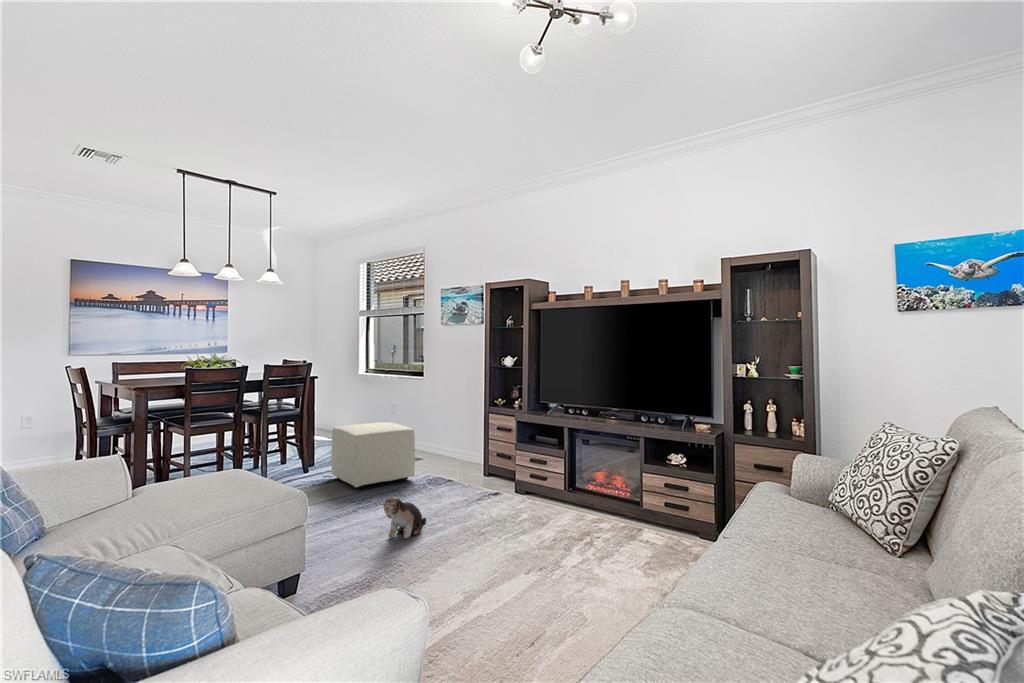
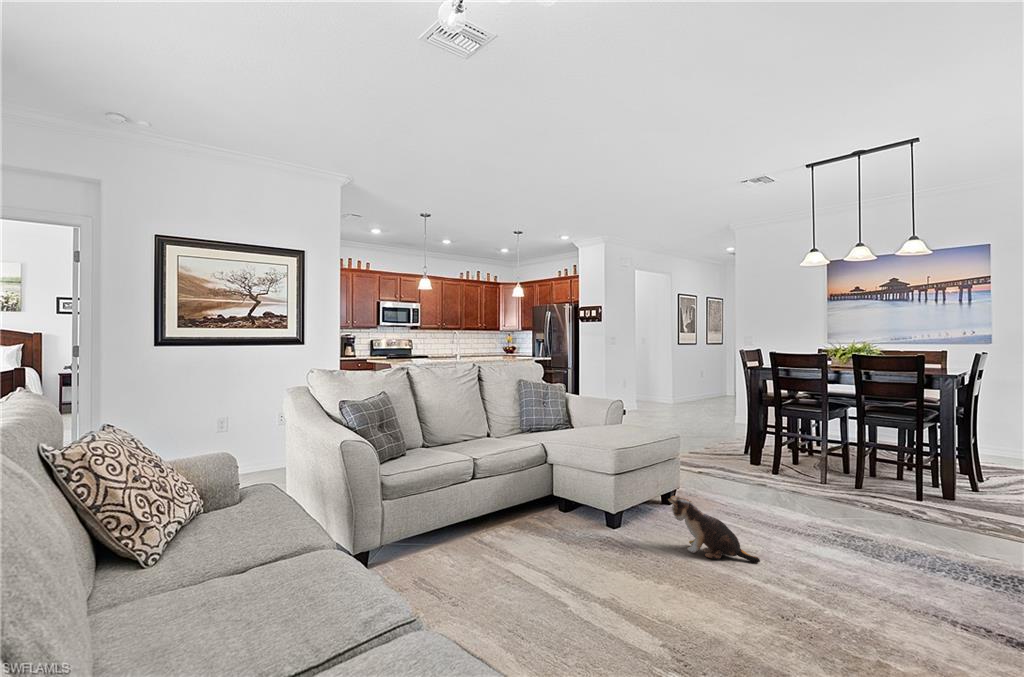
ottoman: present [331,422,415,489] -> none [841,443,989,549]

